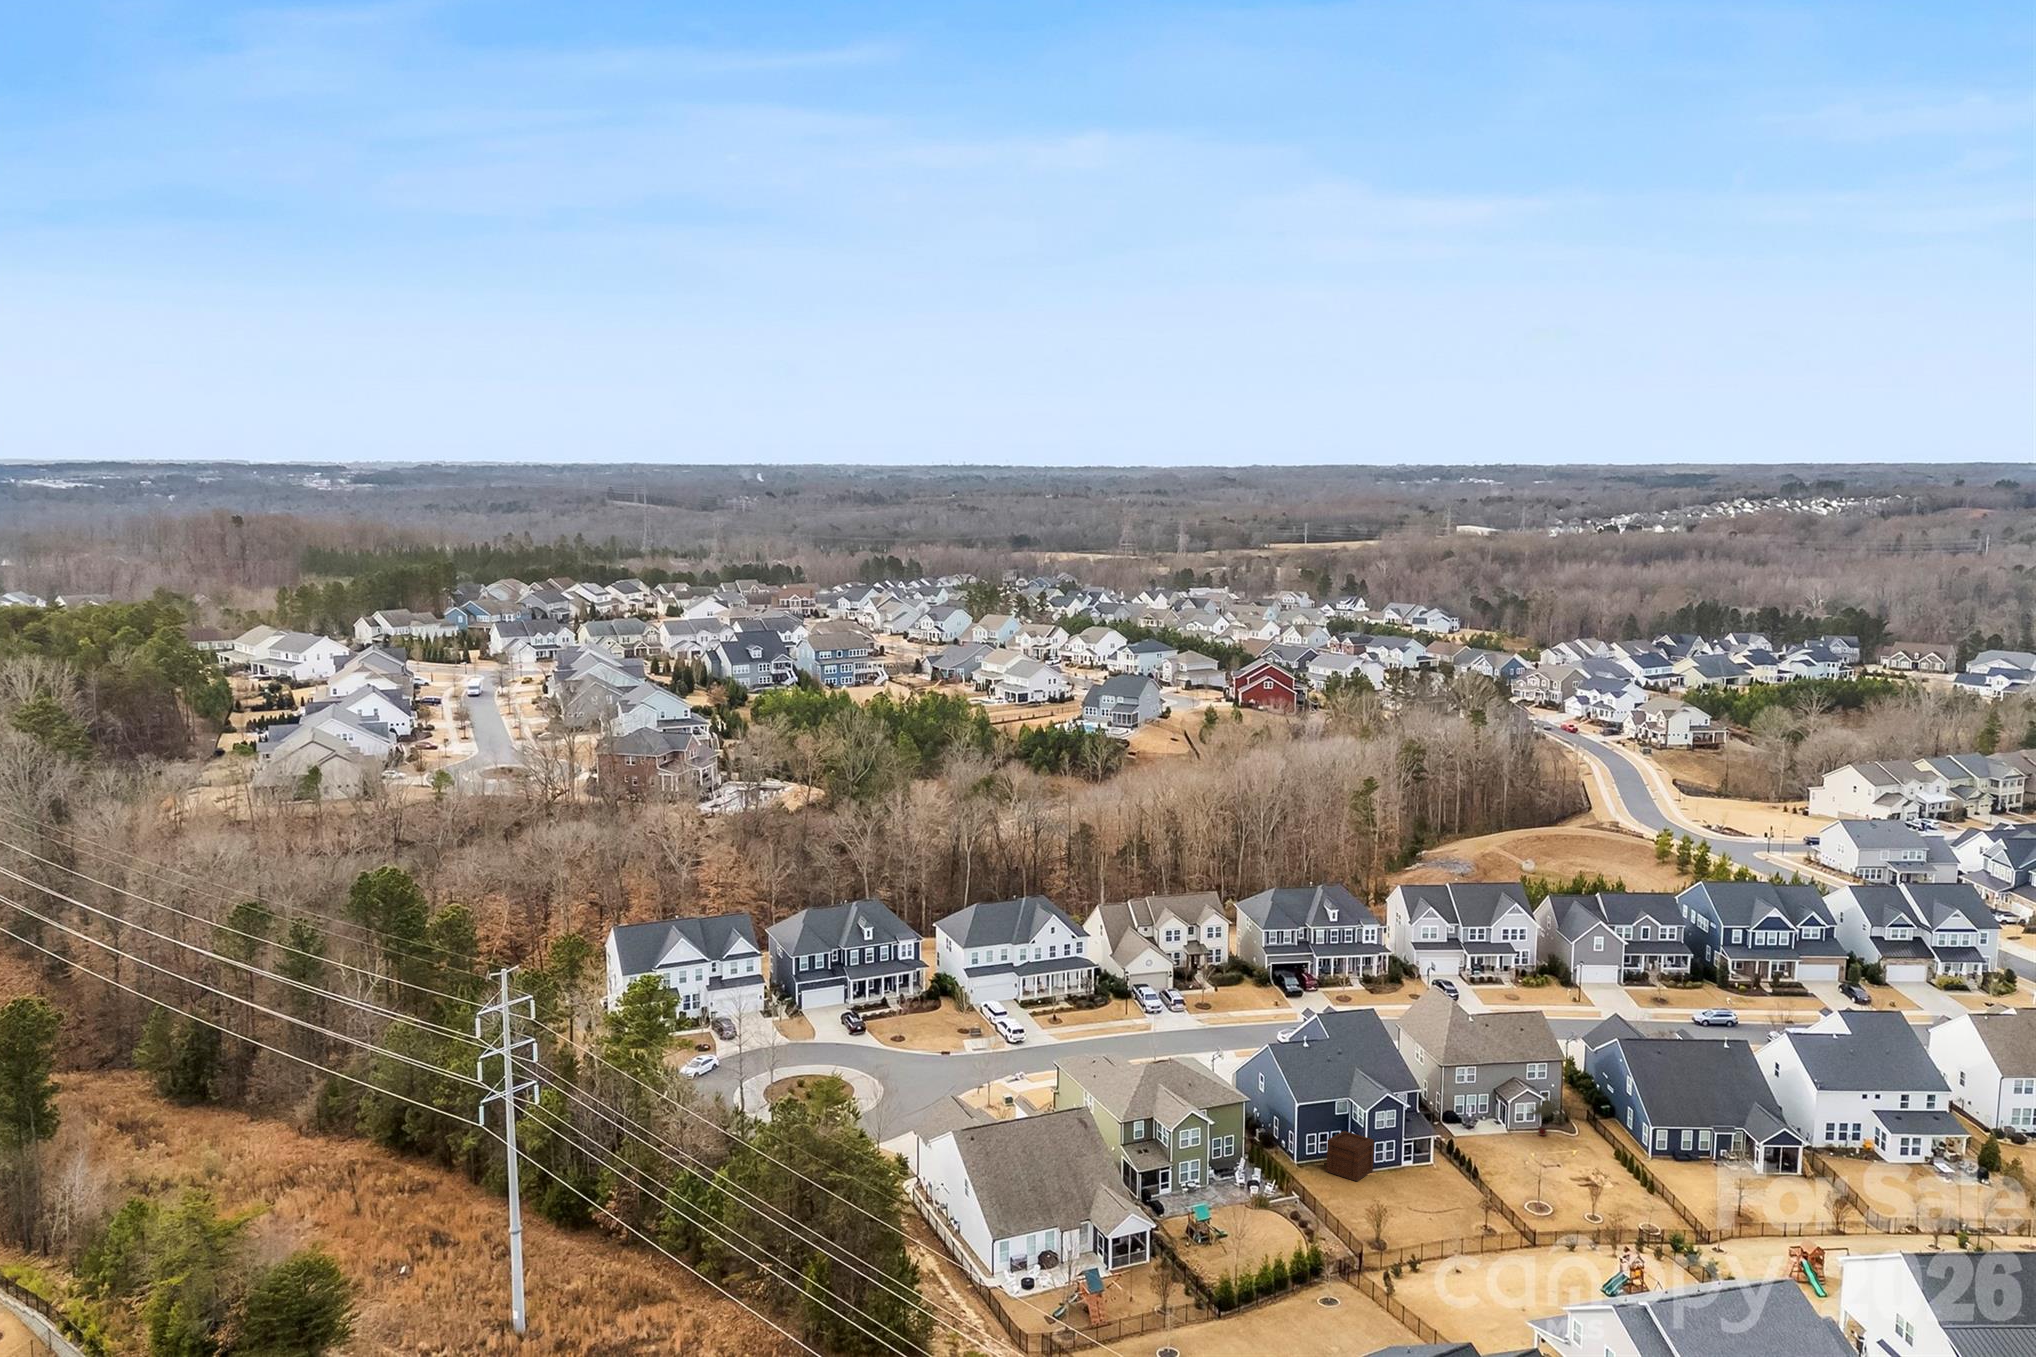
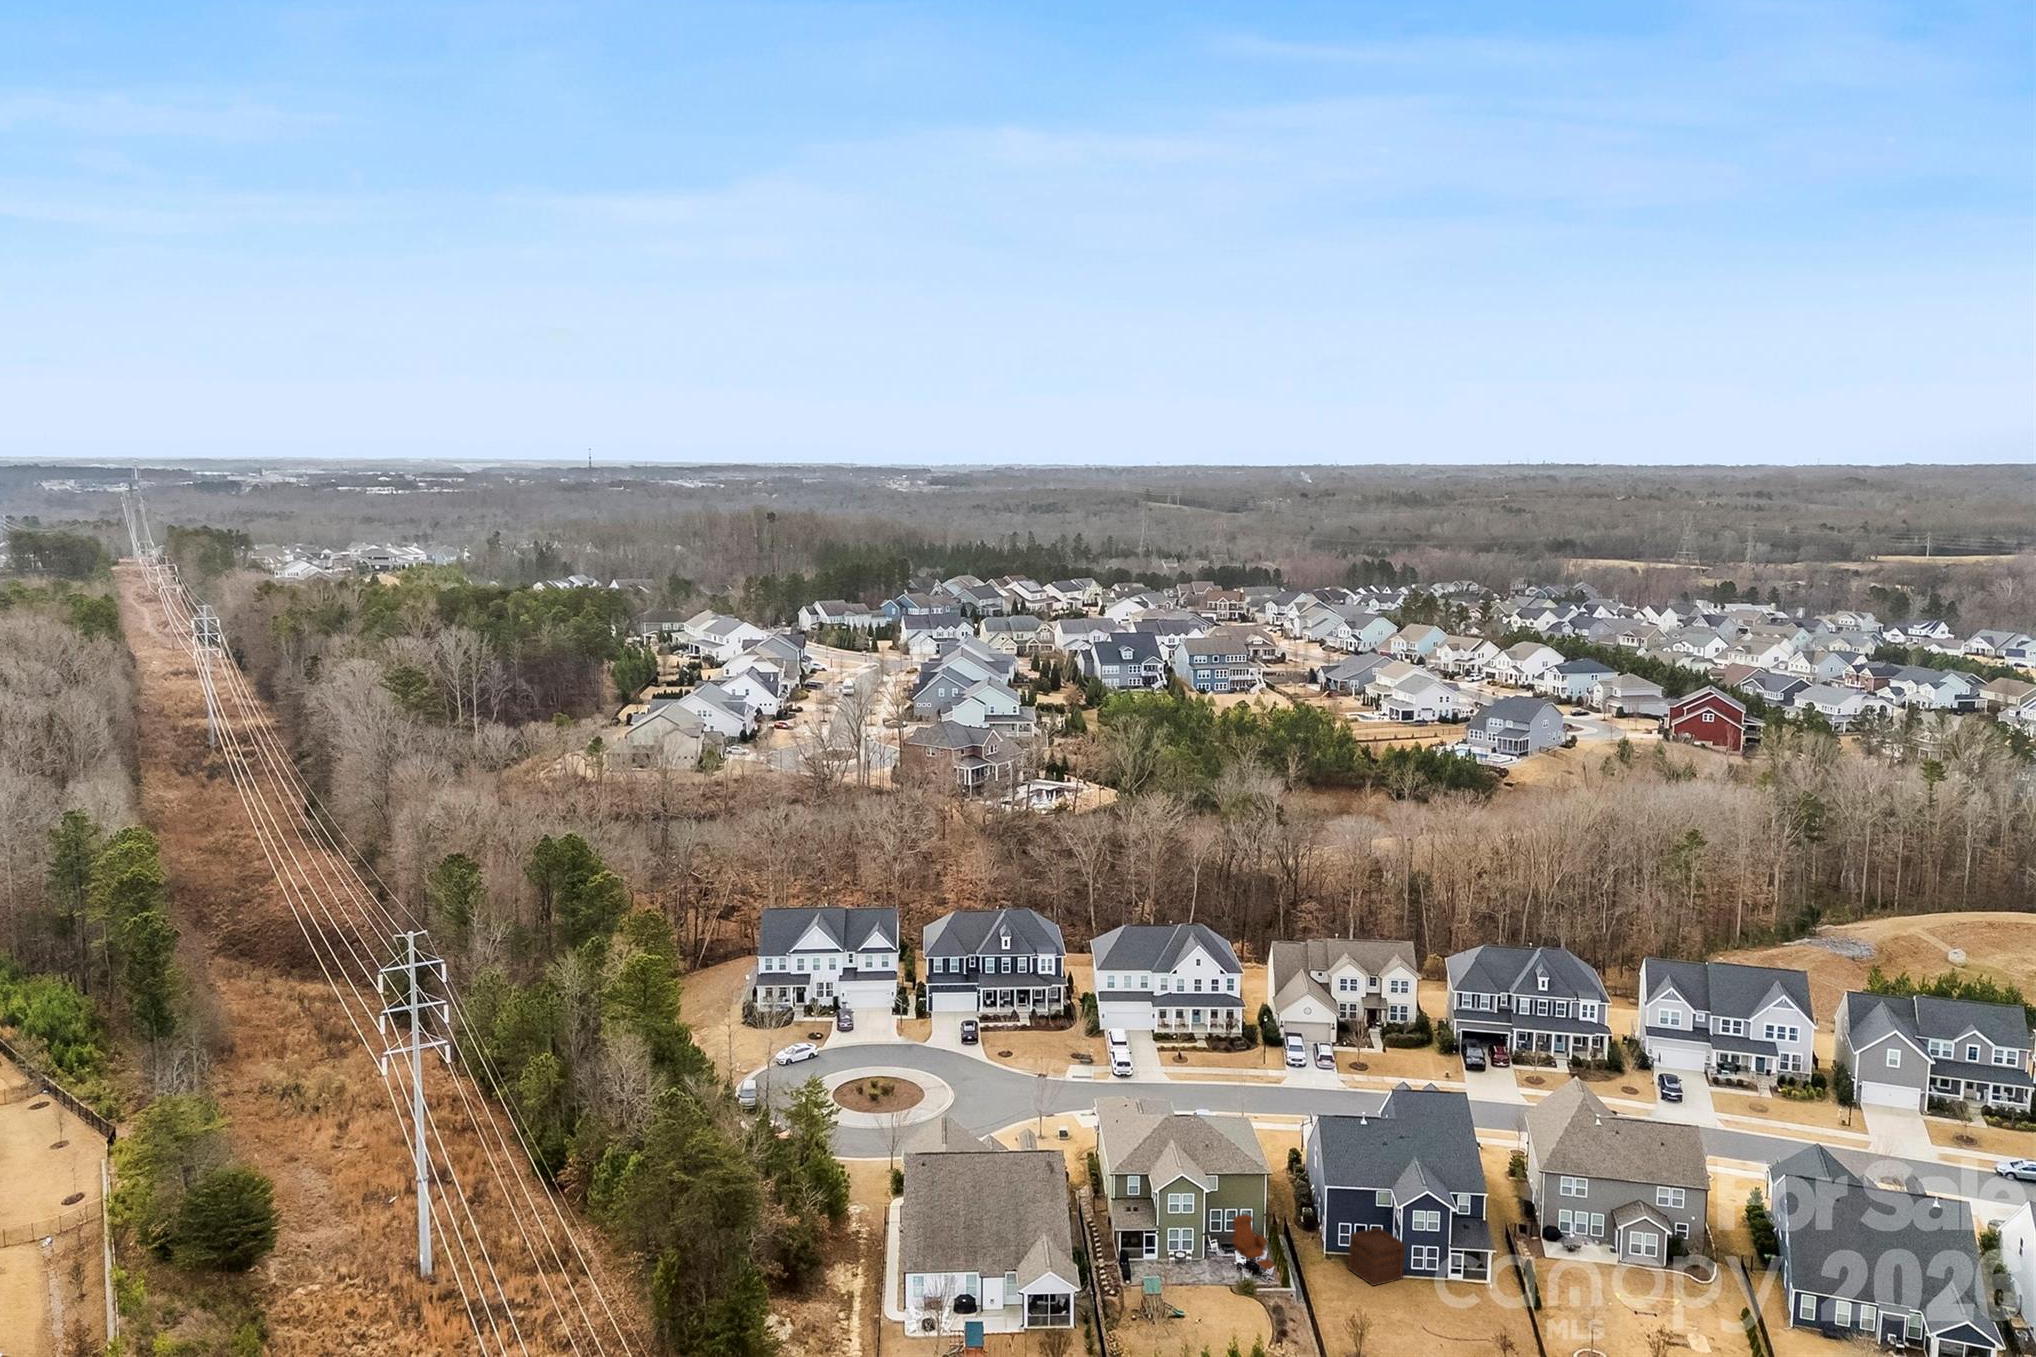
potted tree: present [1527,1095,1560,1136] -> none [1636,1227,1682,1279]
lounge chair: none [1230,1139,1278,1195] -> present [1232,1215,1274,1277]

